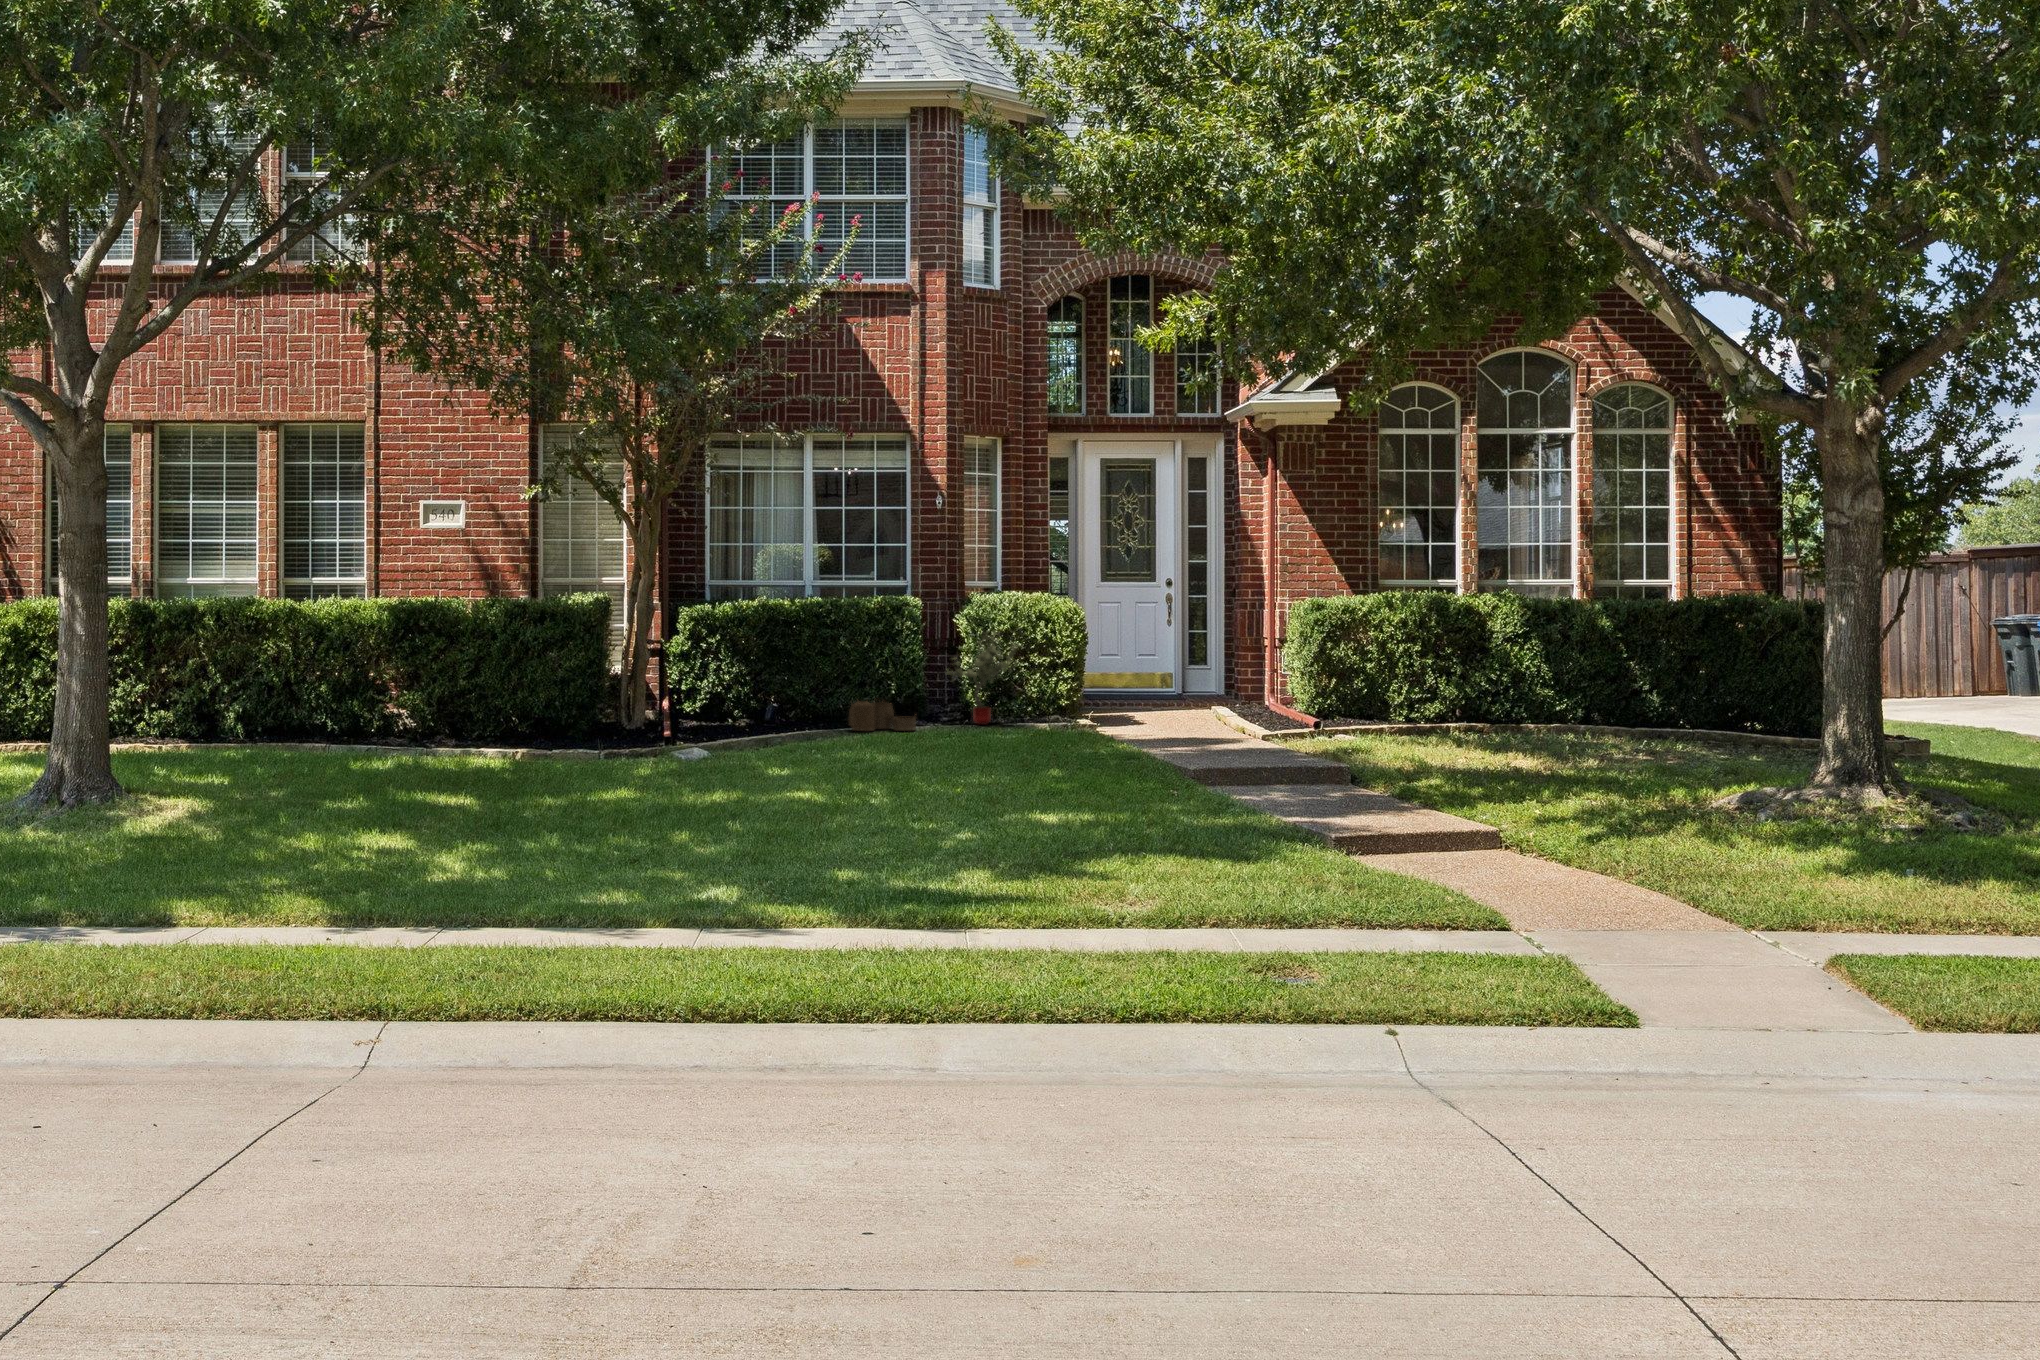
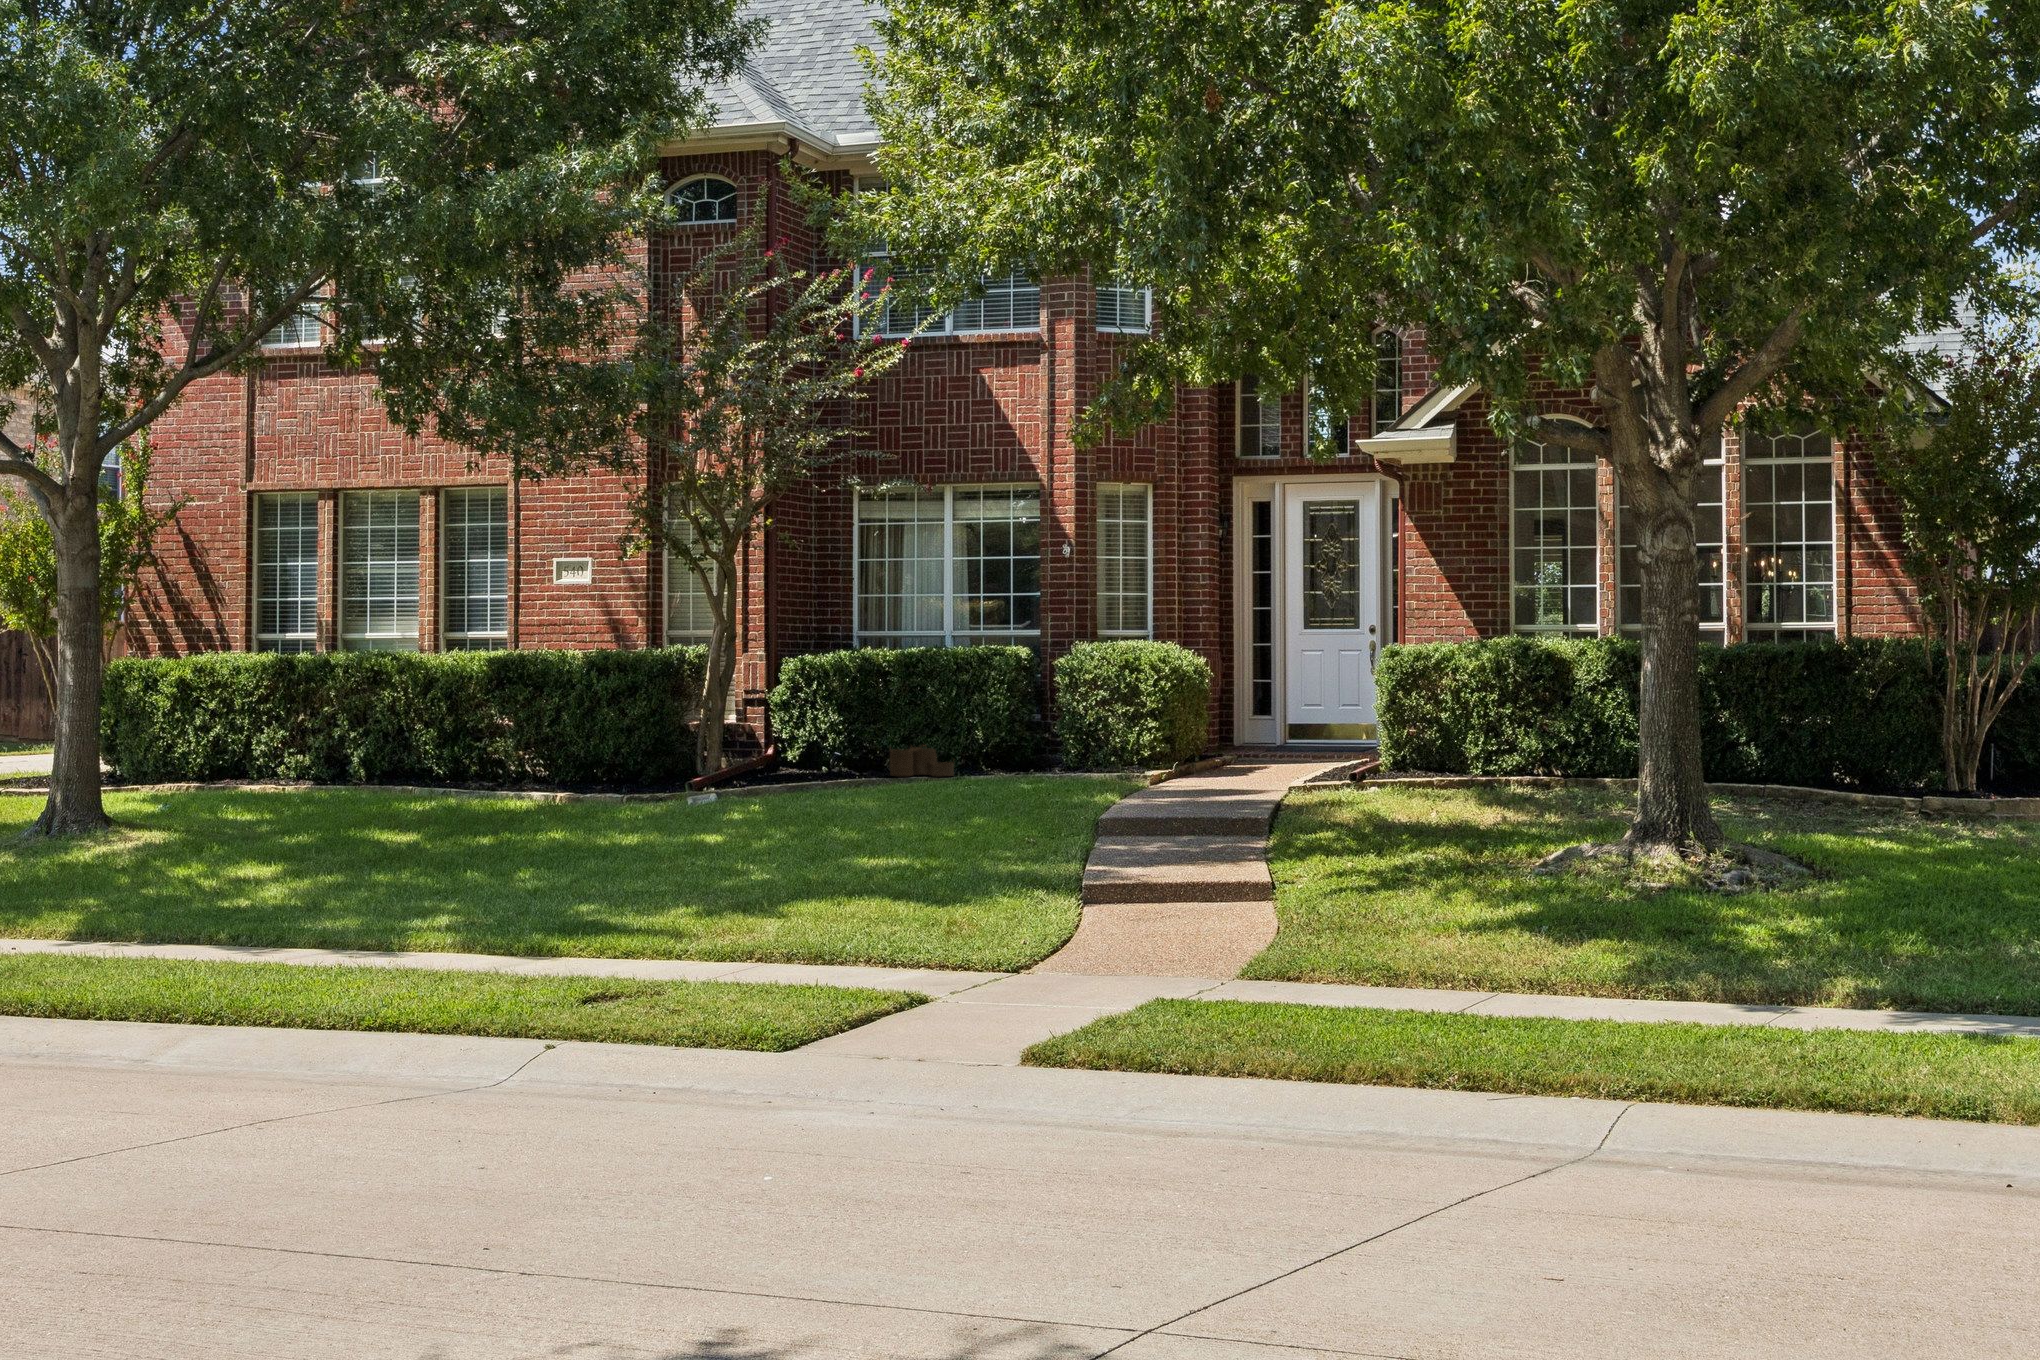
potted tree: present [947,633,1017,725] -> none [1002,677,1070,772]

